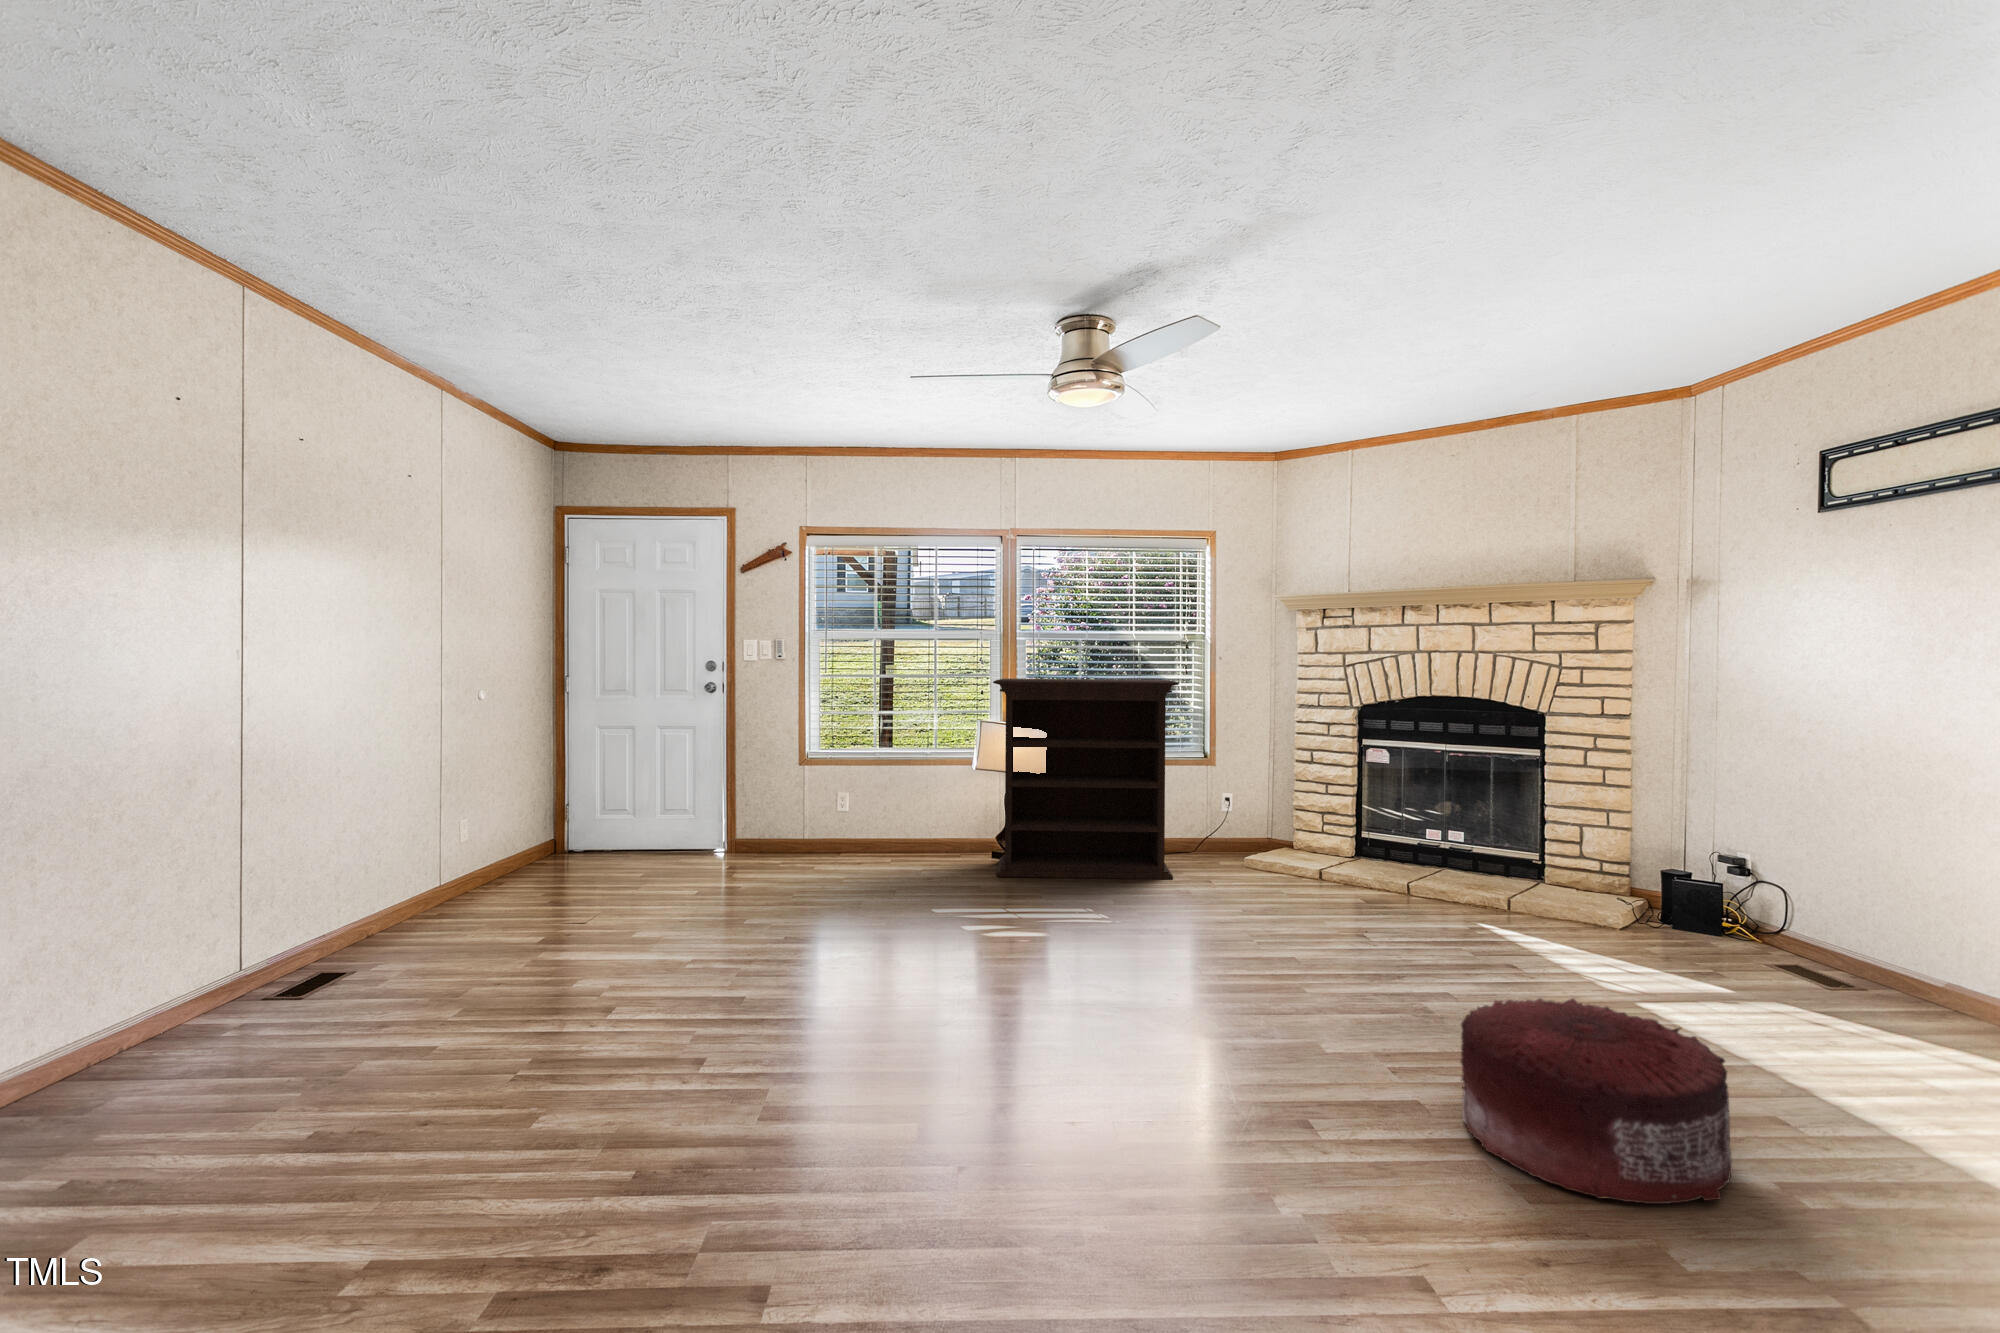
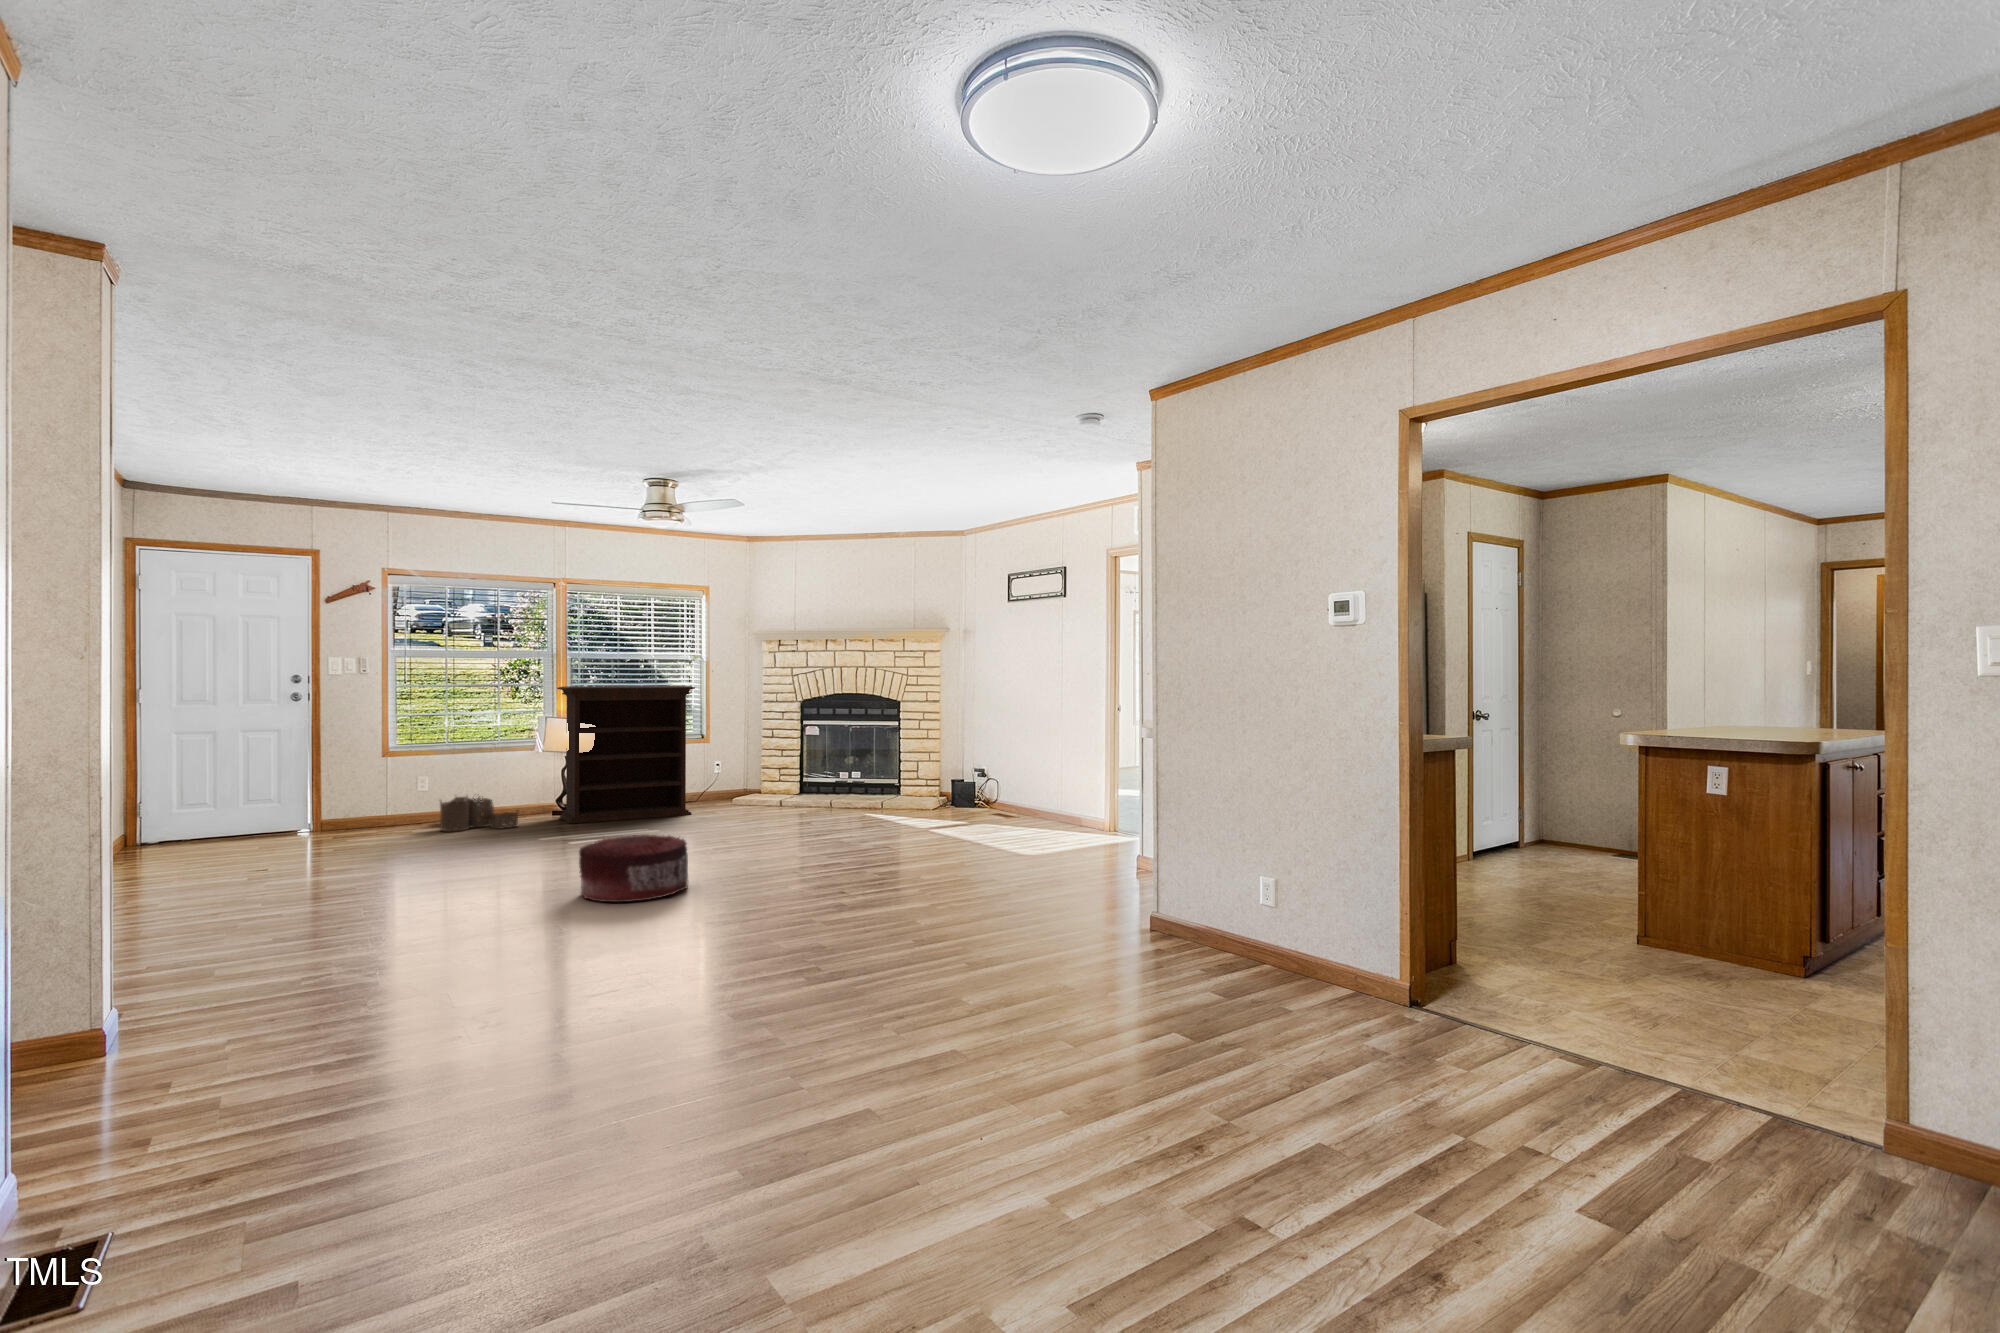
woven basket: none [841,817,936,875] -> present [440,796,518,832]
pouf: present [1460,998,1733,1204] -> present [579,835,688,902]

